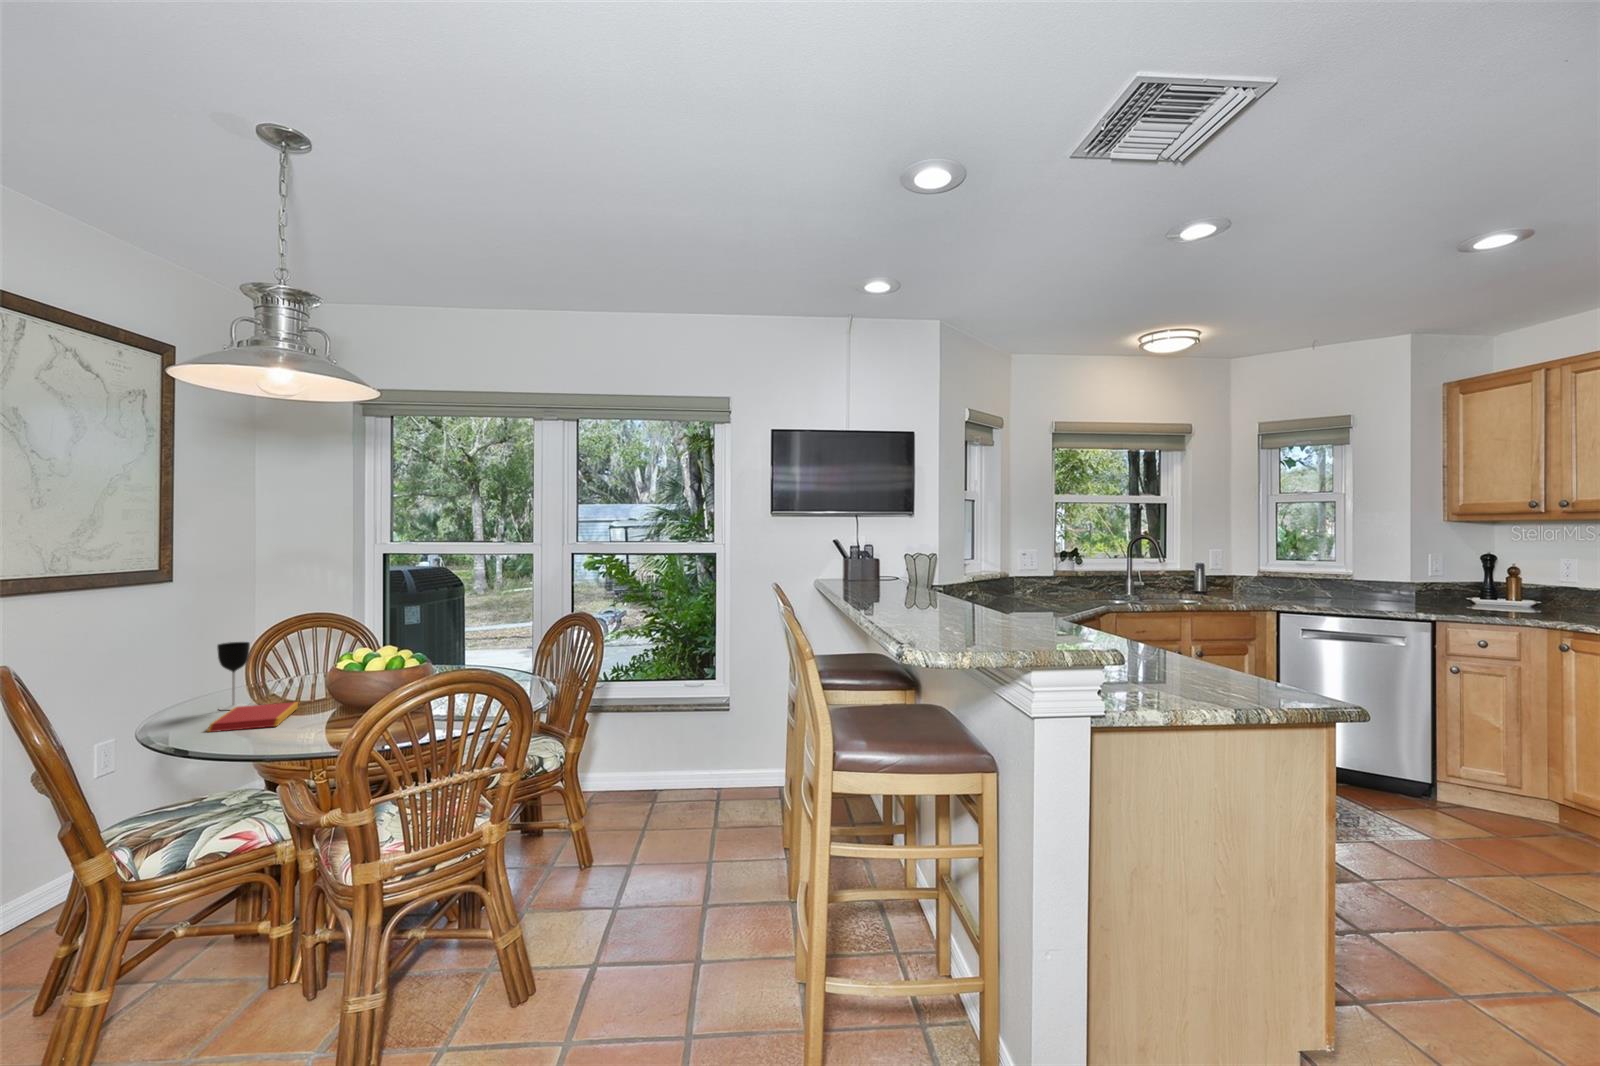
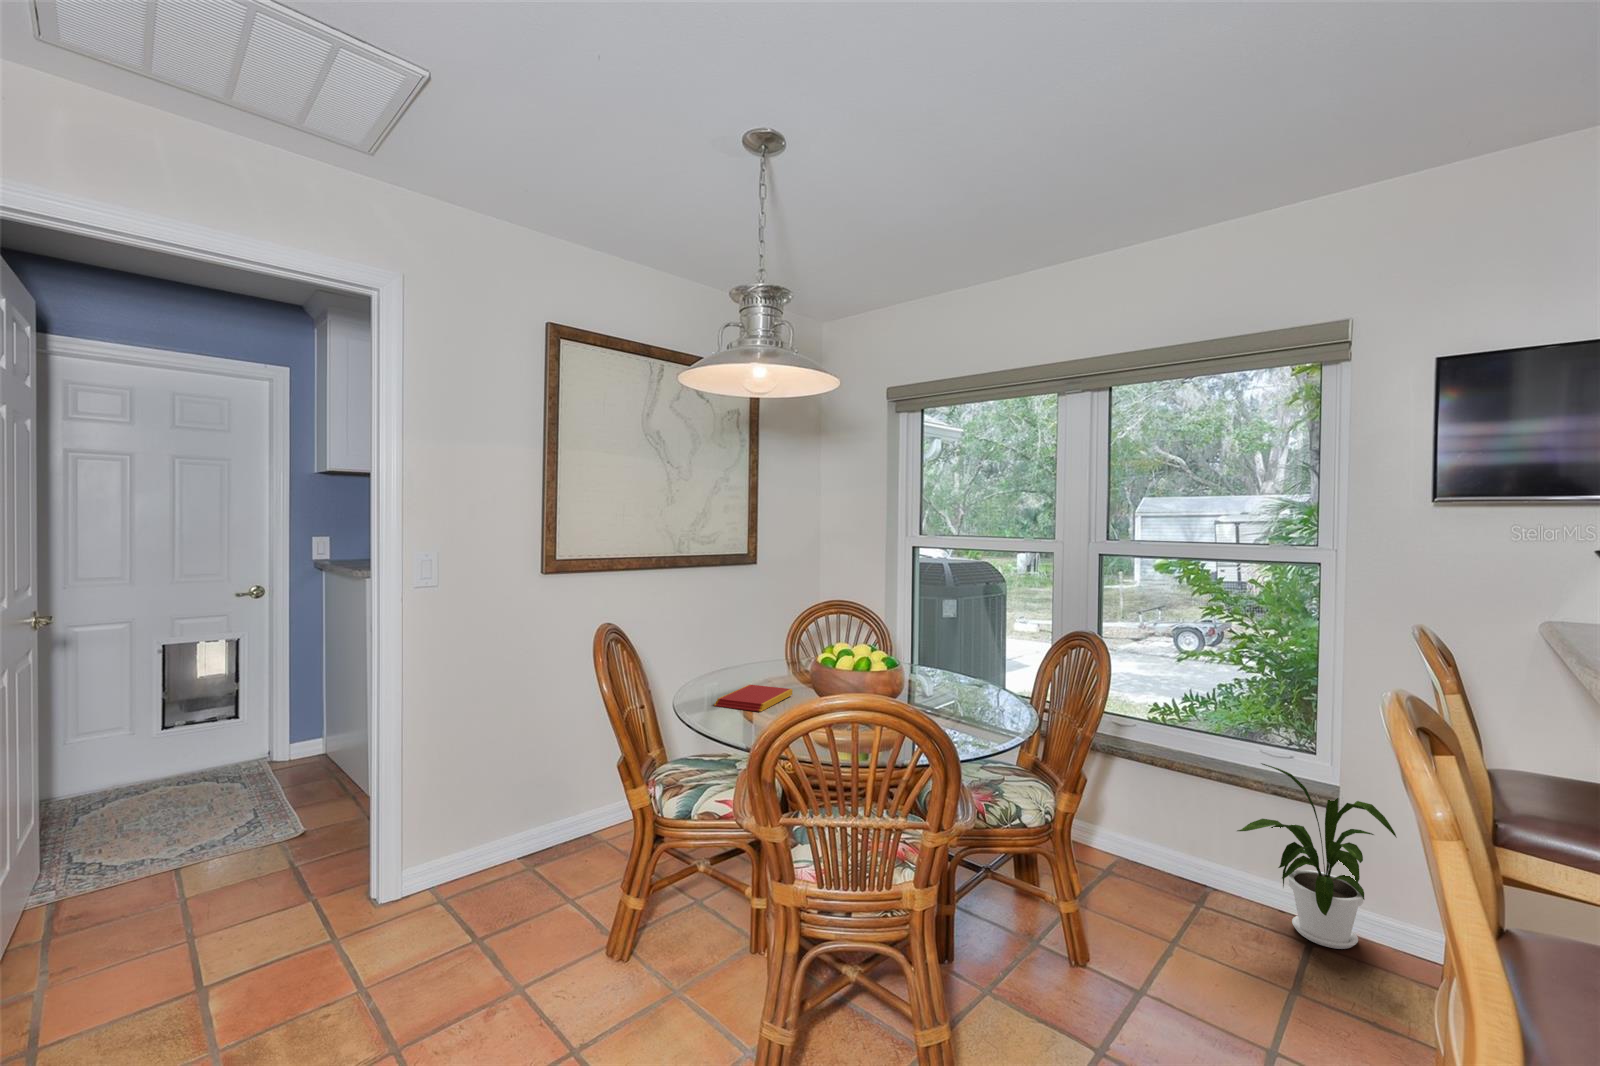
wine glass: present [217,642,250,710] -> none [743,625,765,686]
house plant: none [678,697,763,807] -> present [1237,763,1397,949]

